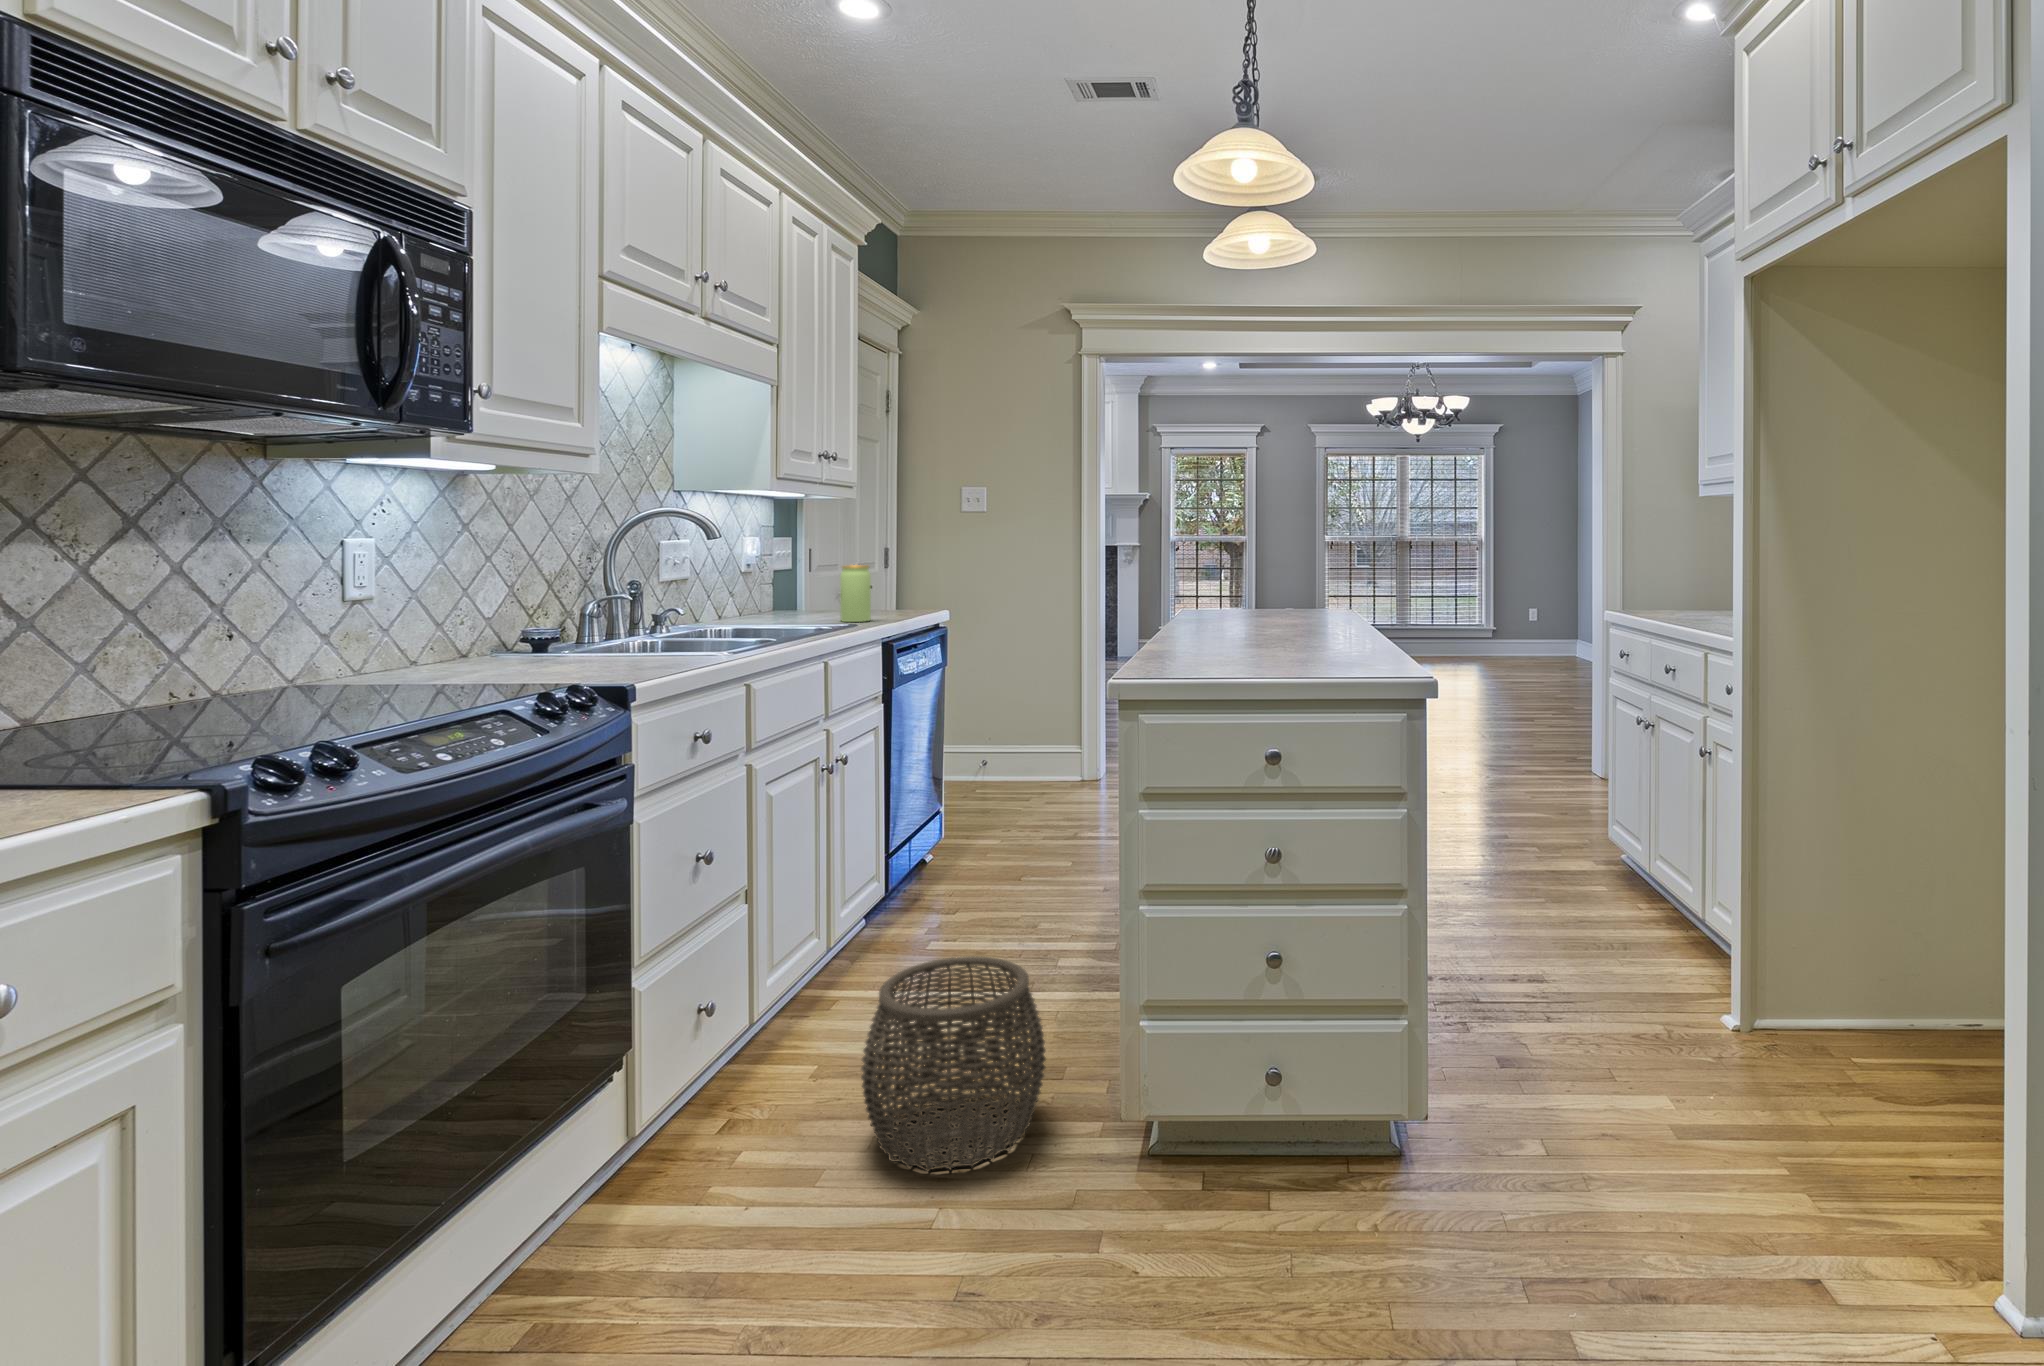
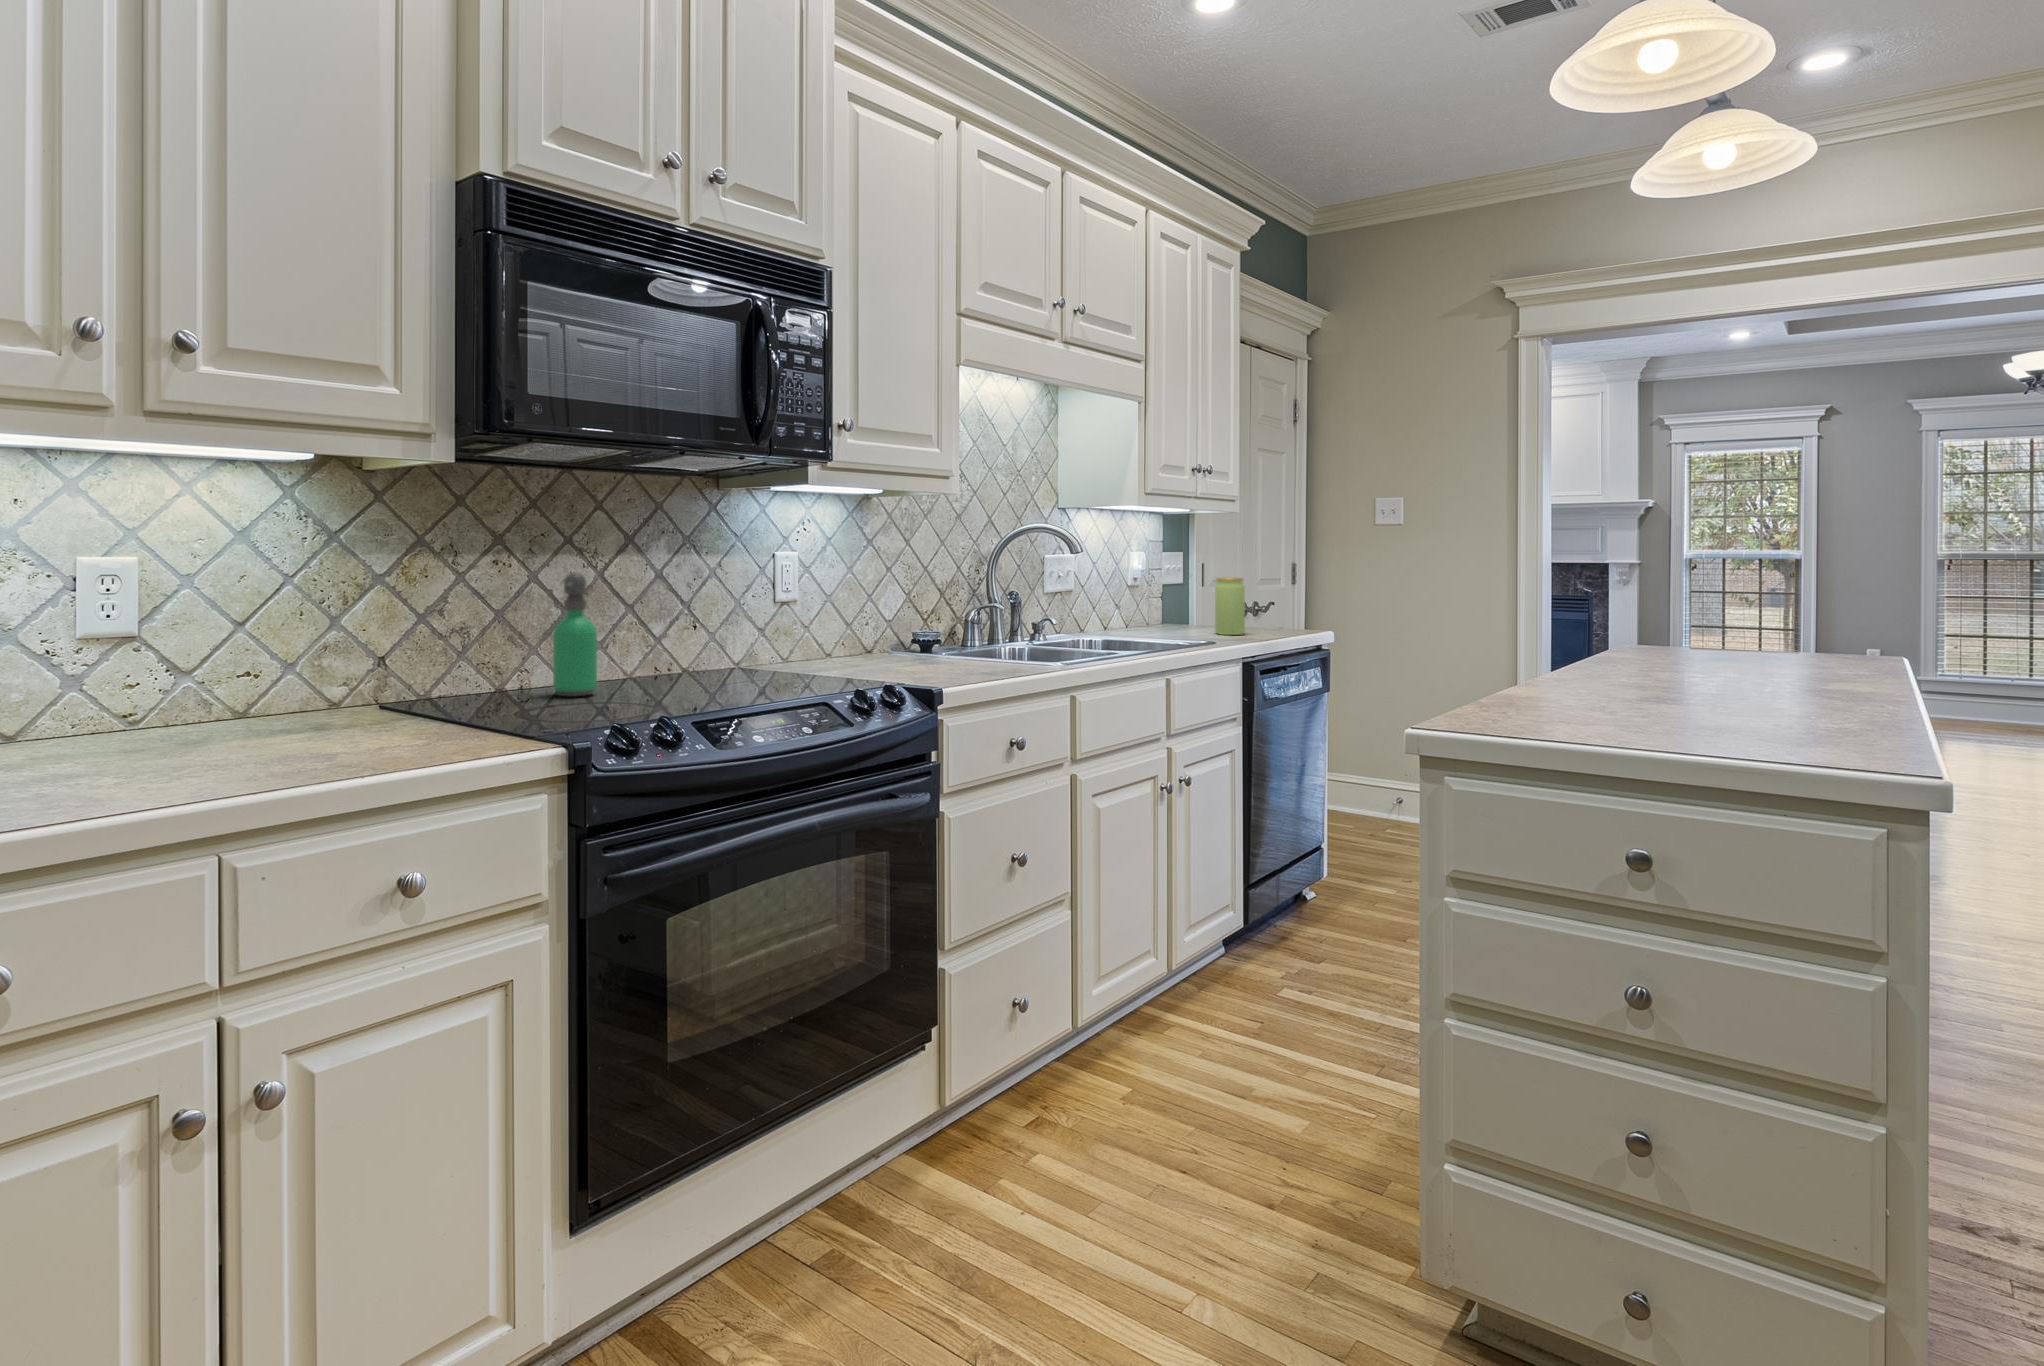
soap dispenser: none [57,568,139,738] -> present [553,573,597,696]
woven basket: present [861,957,1046,1171] -> none [1139,1012,1347,1263]

